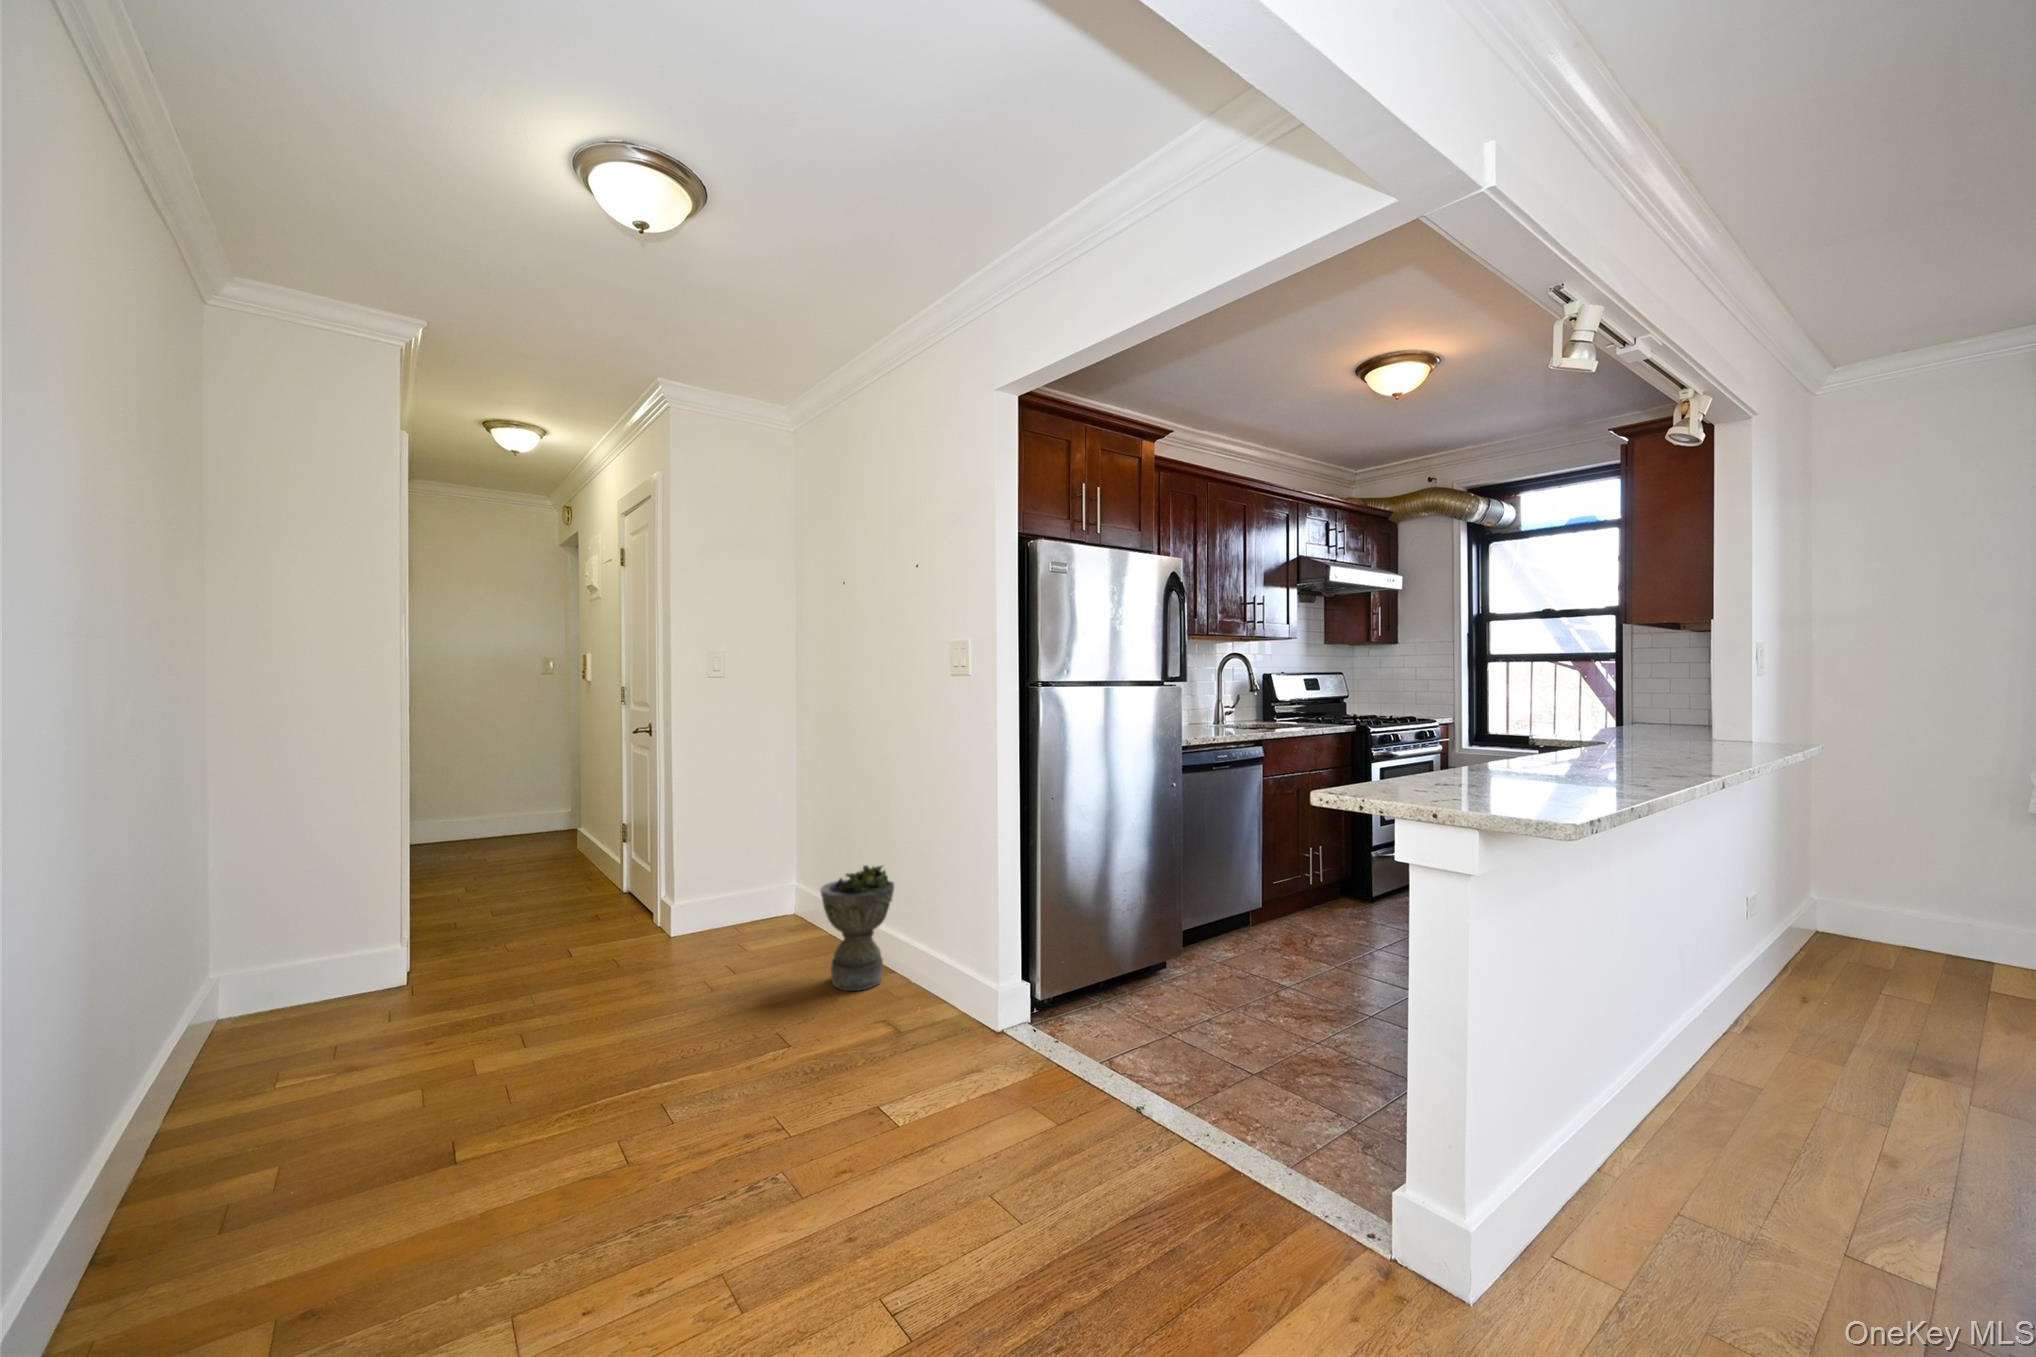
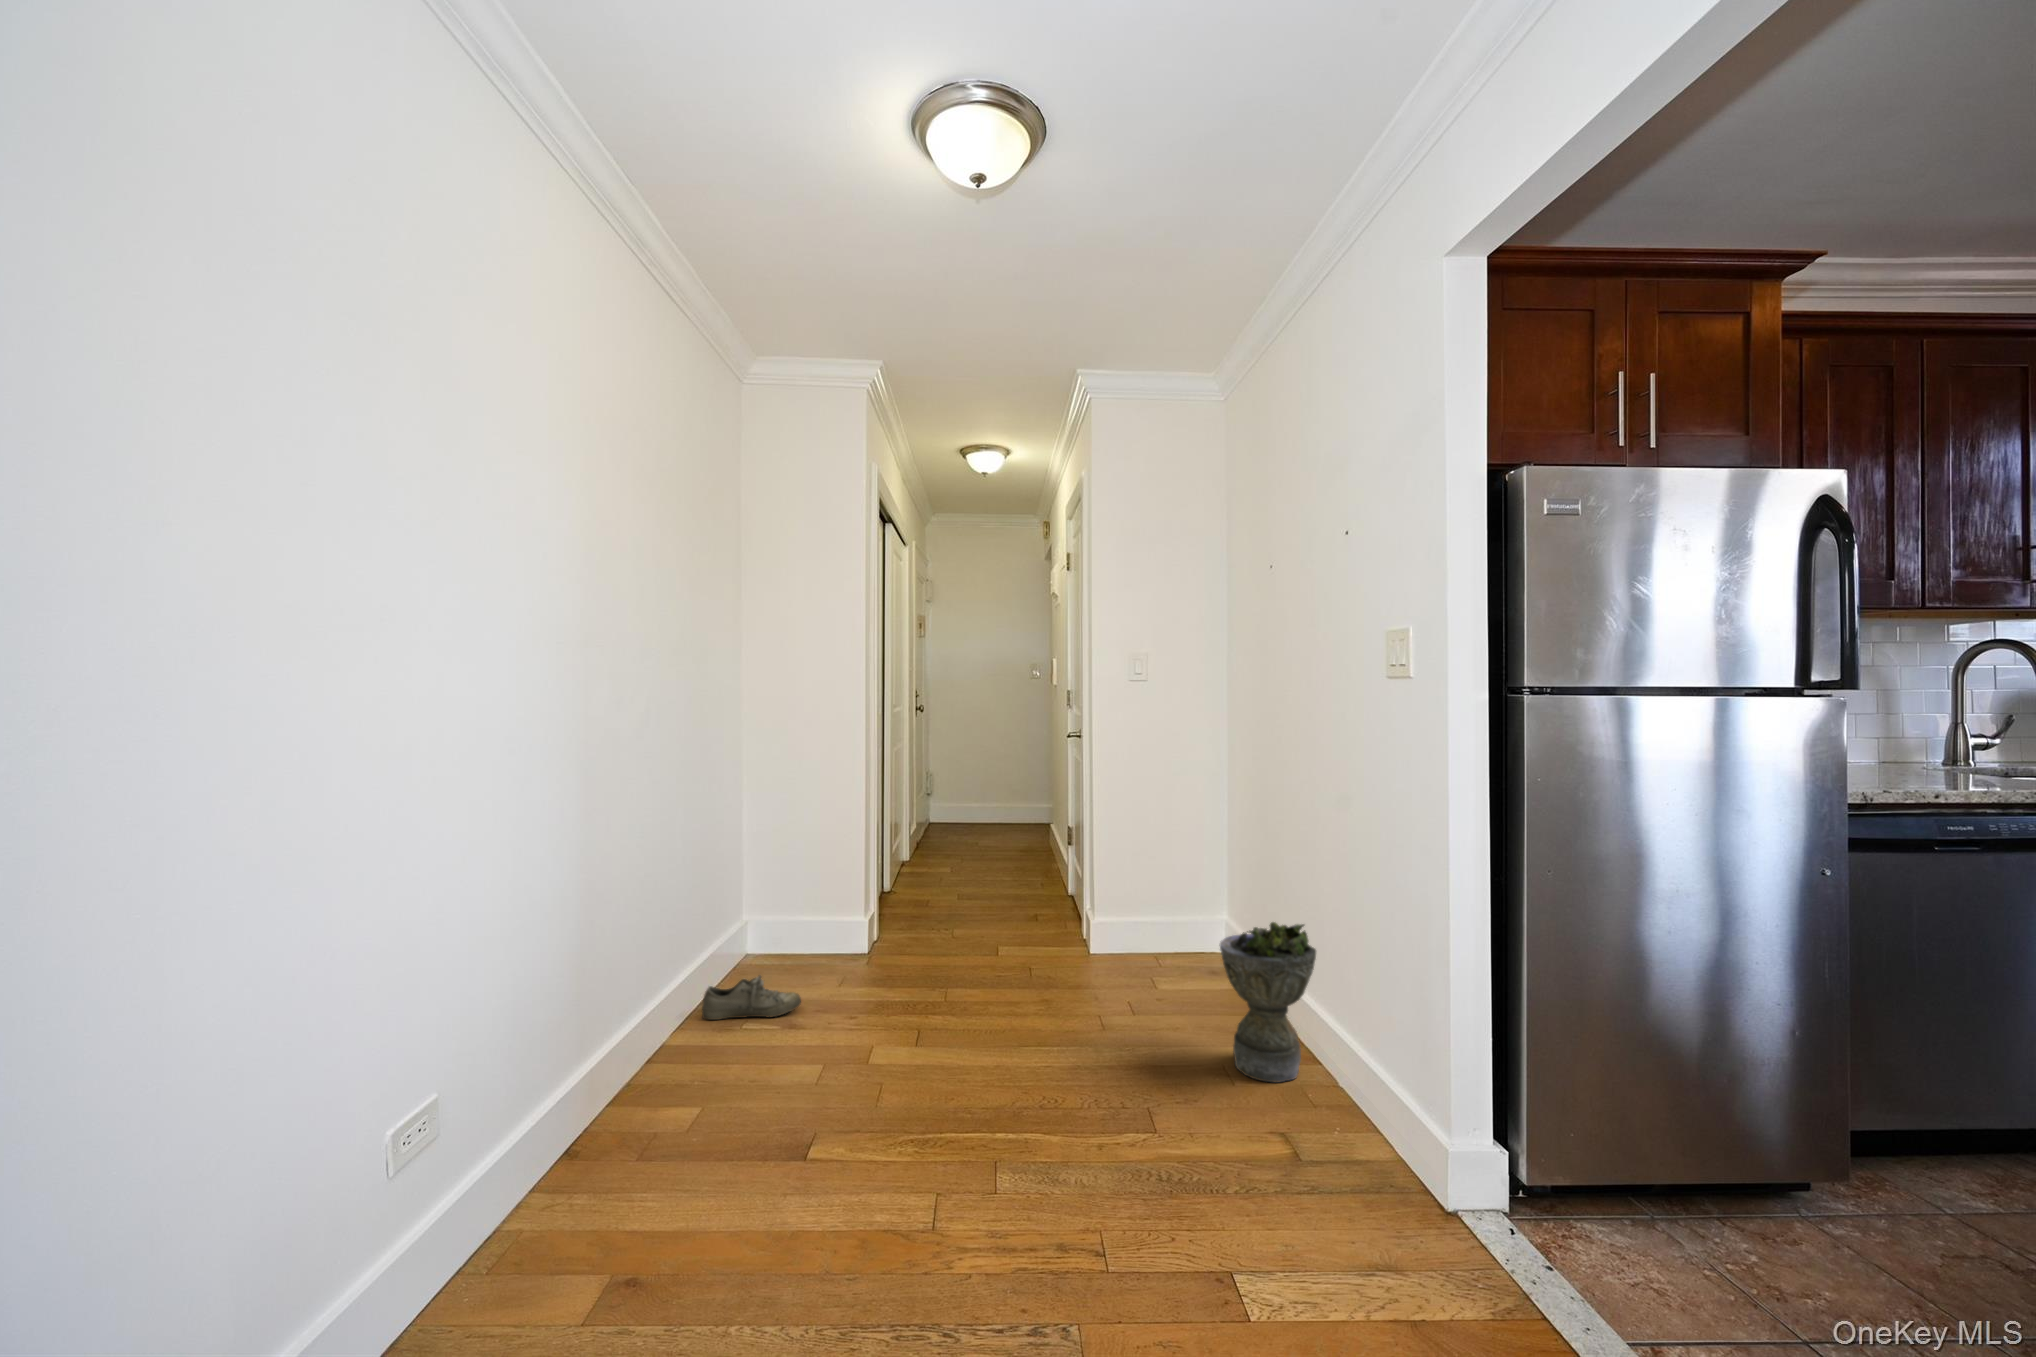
shoe: none [199,1019,353,1089] -> present [702,975,801,1020]

